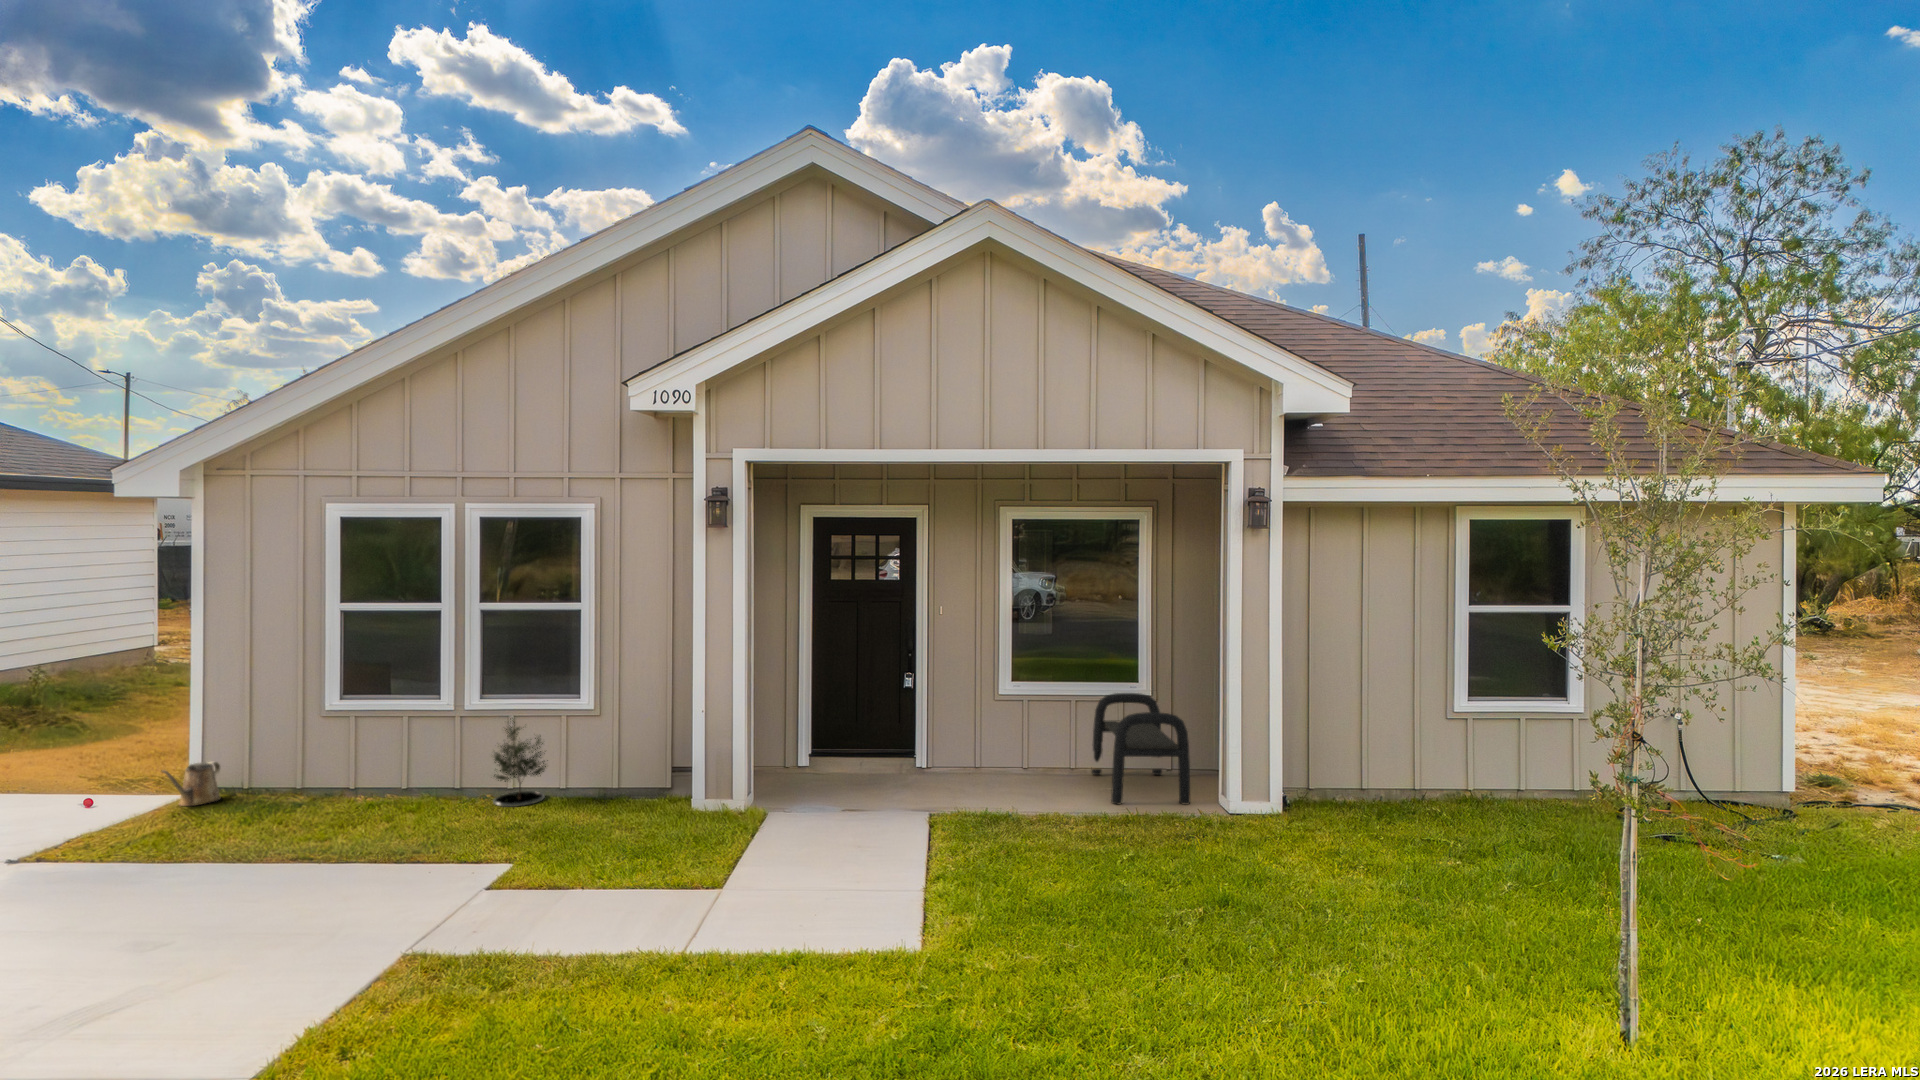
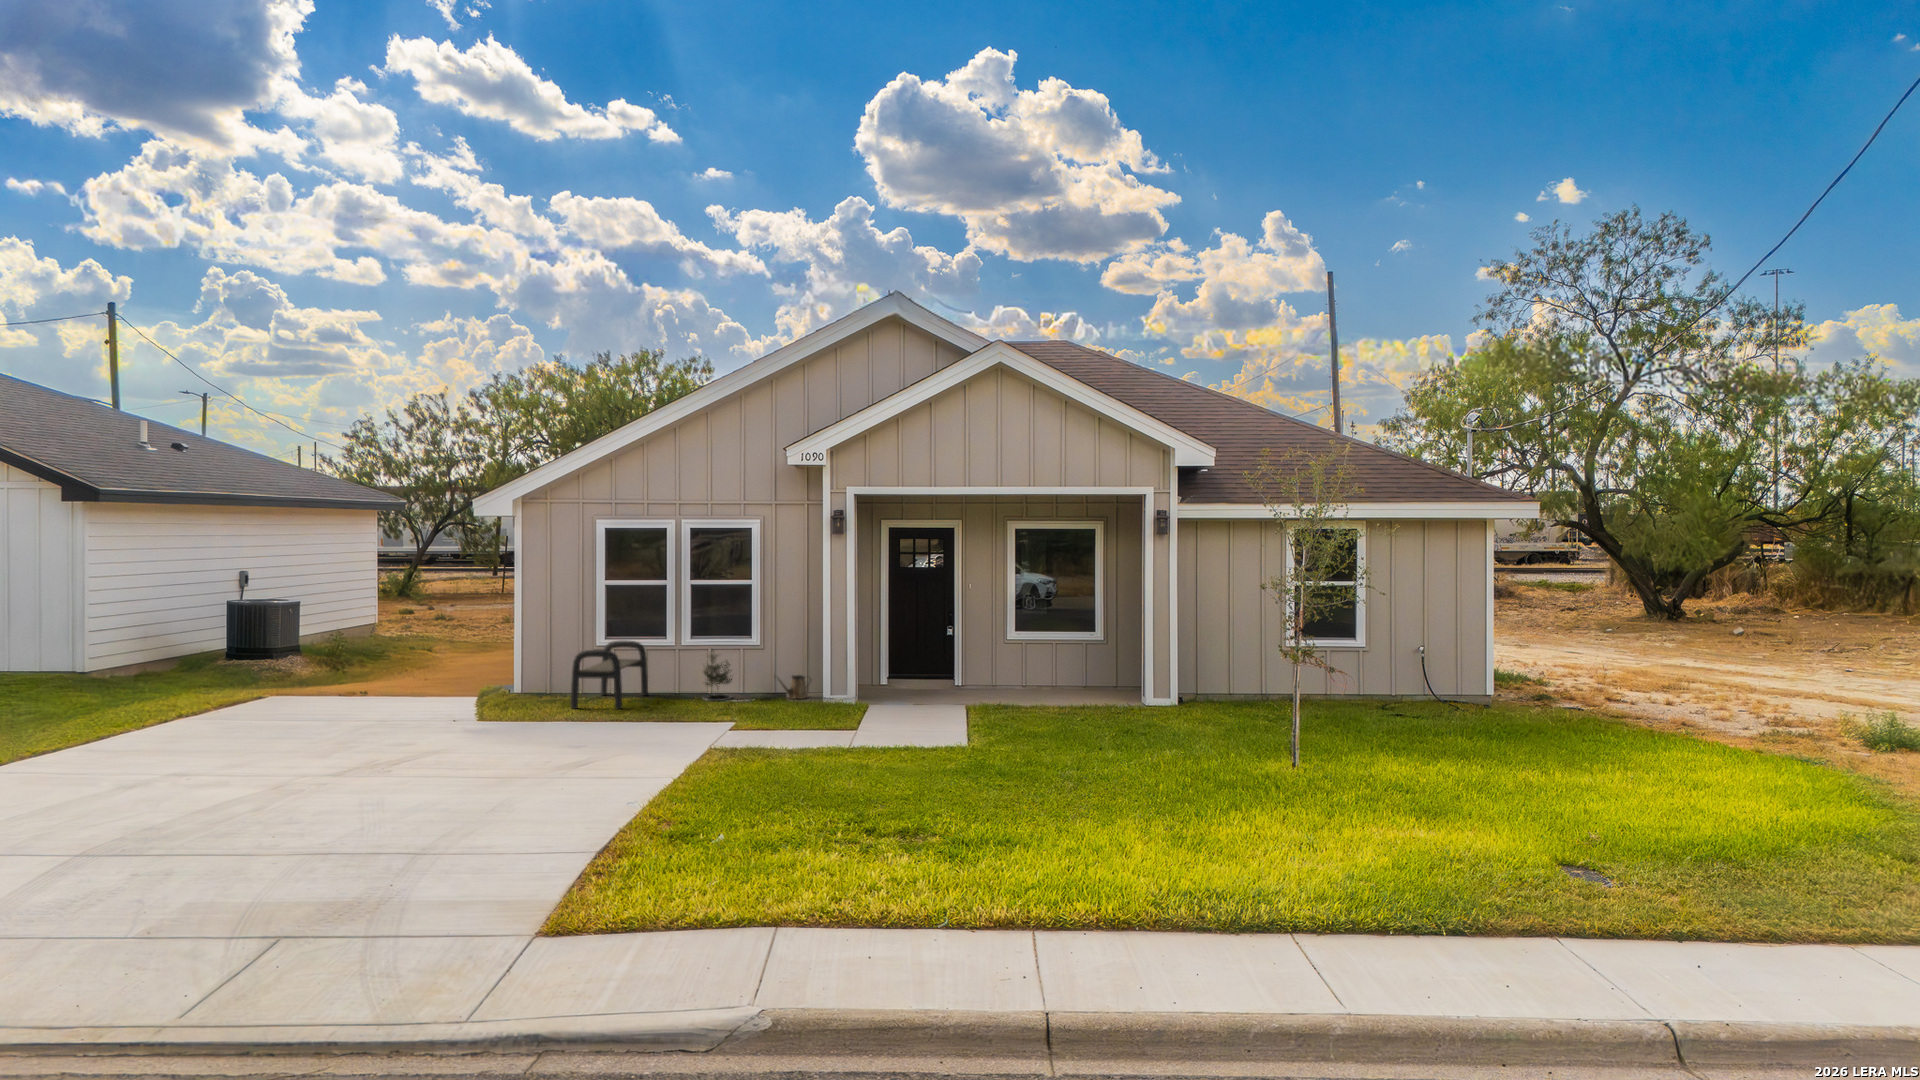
bench: present [1092,693,1190,804] -> present [571,641,648,709]
watering can: present [162,762,221,806] -> present [778,675,811,699]

